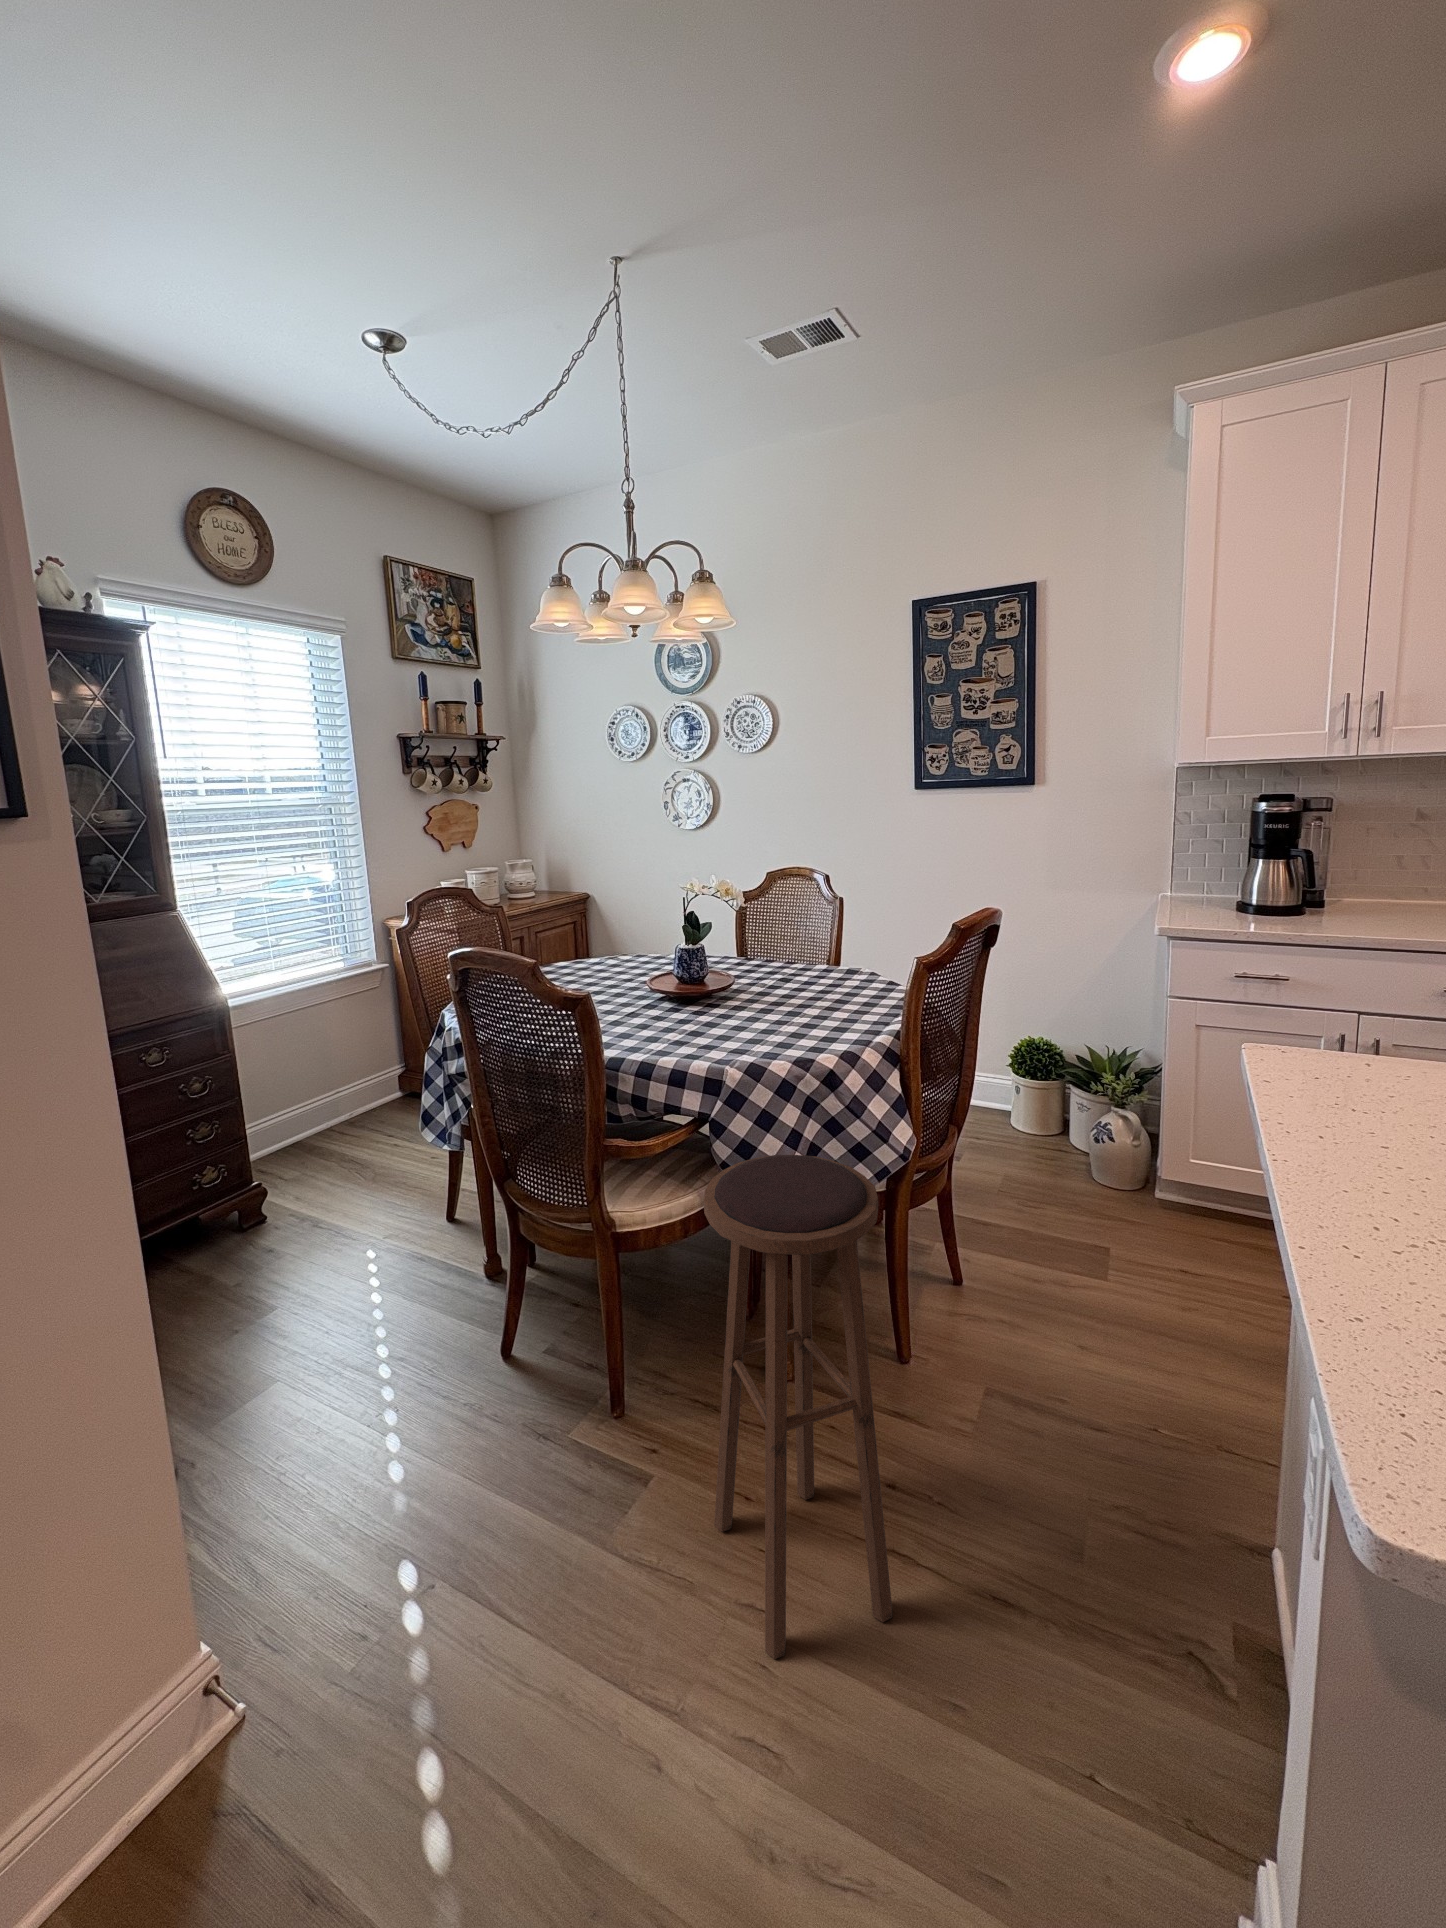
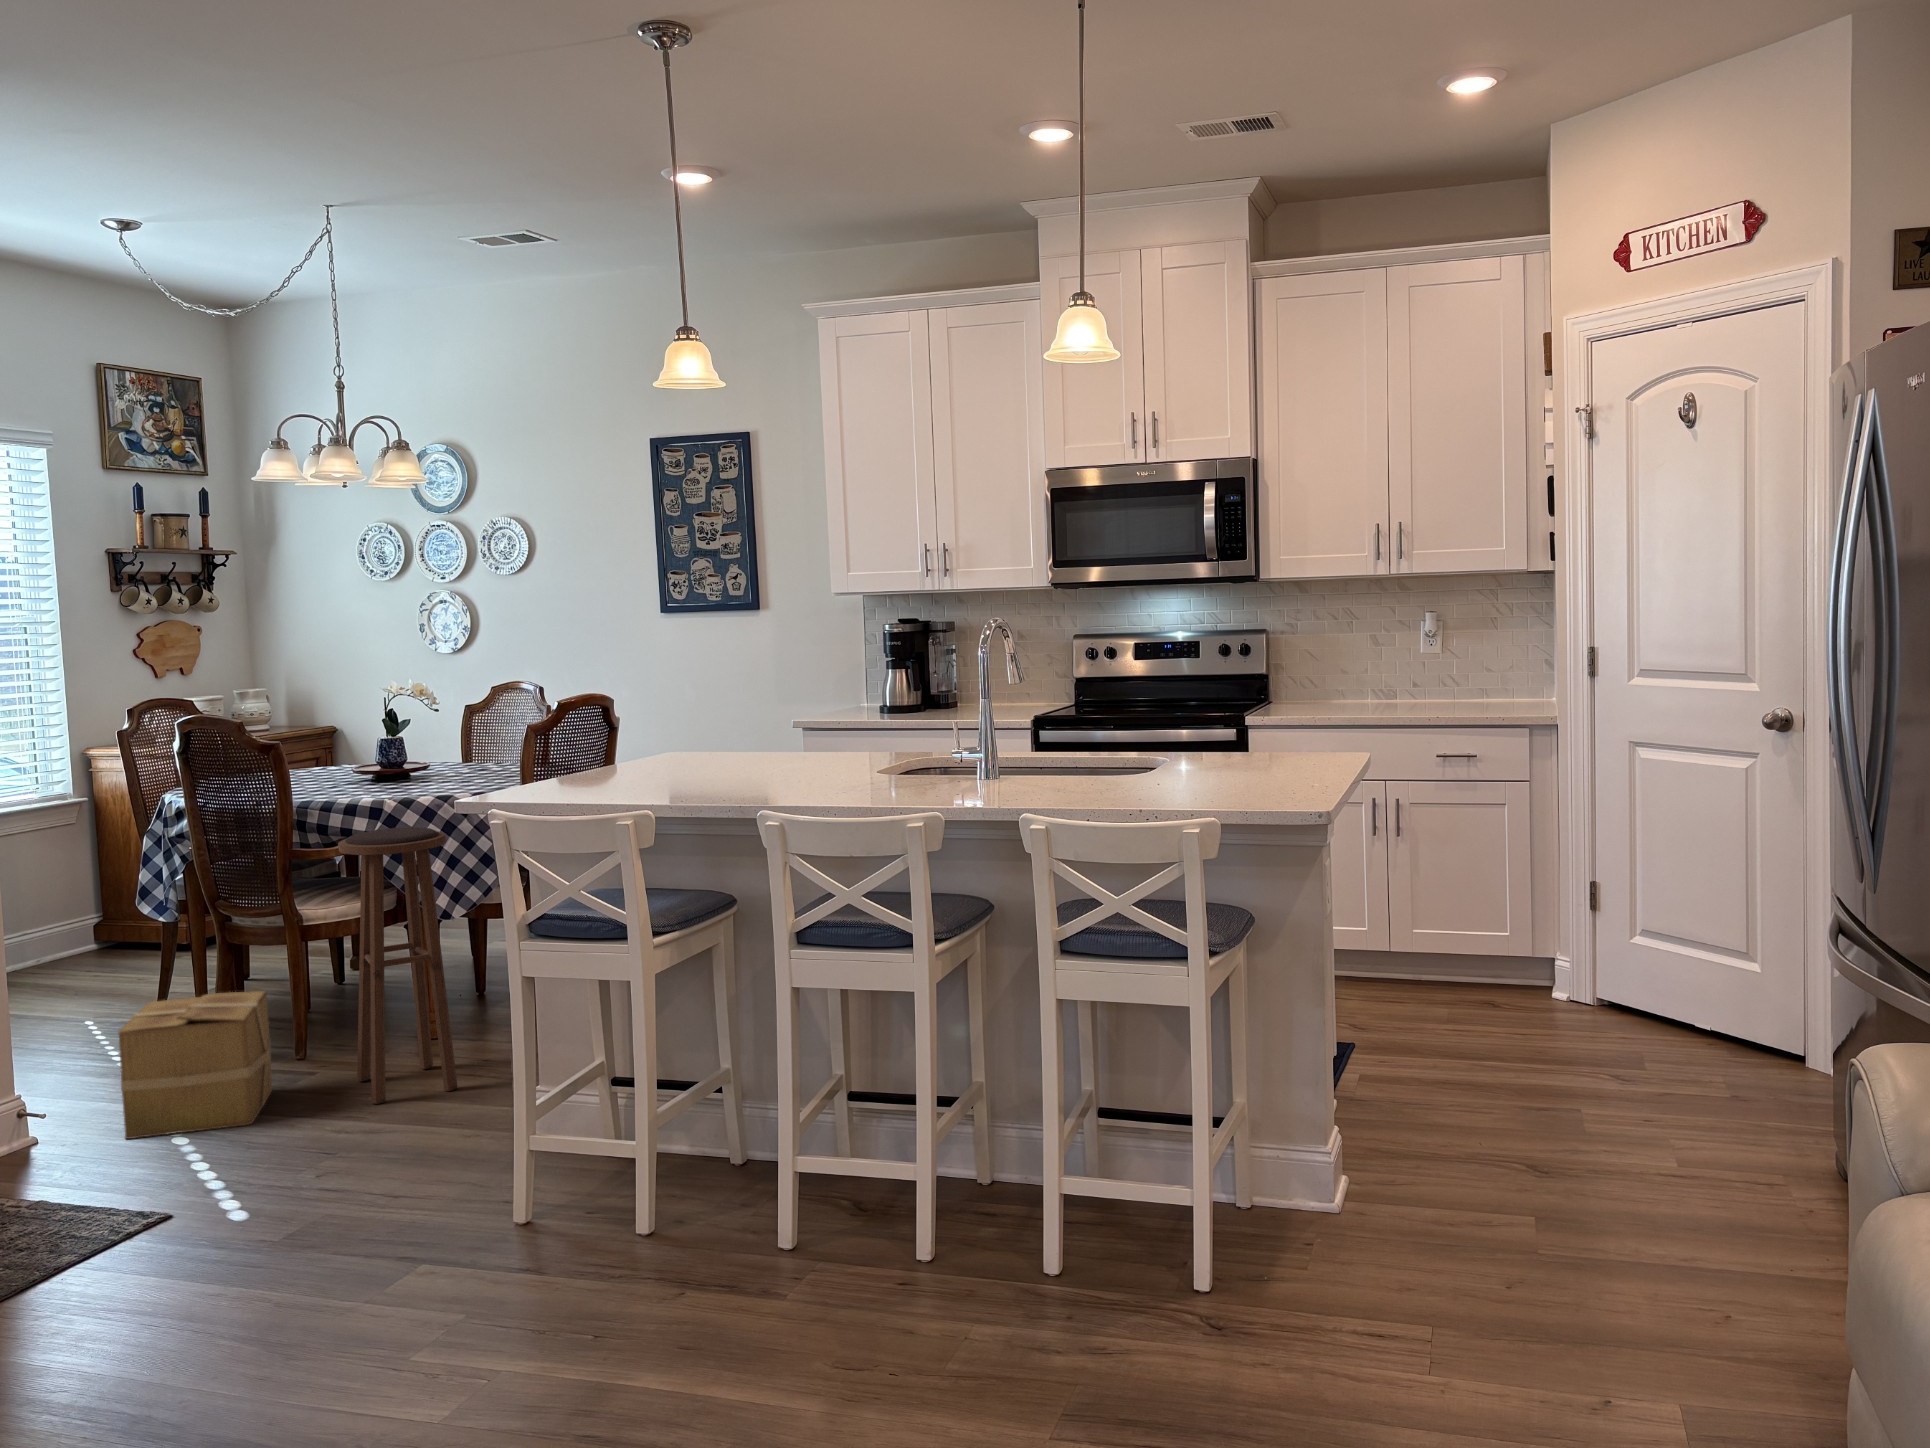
cardboard box: none [359,1394,595,1729] -> present [119,991,273,1139]

